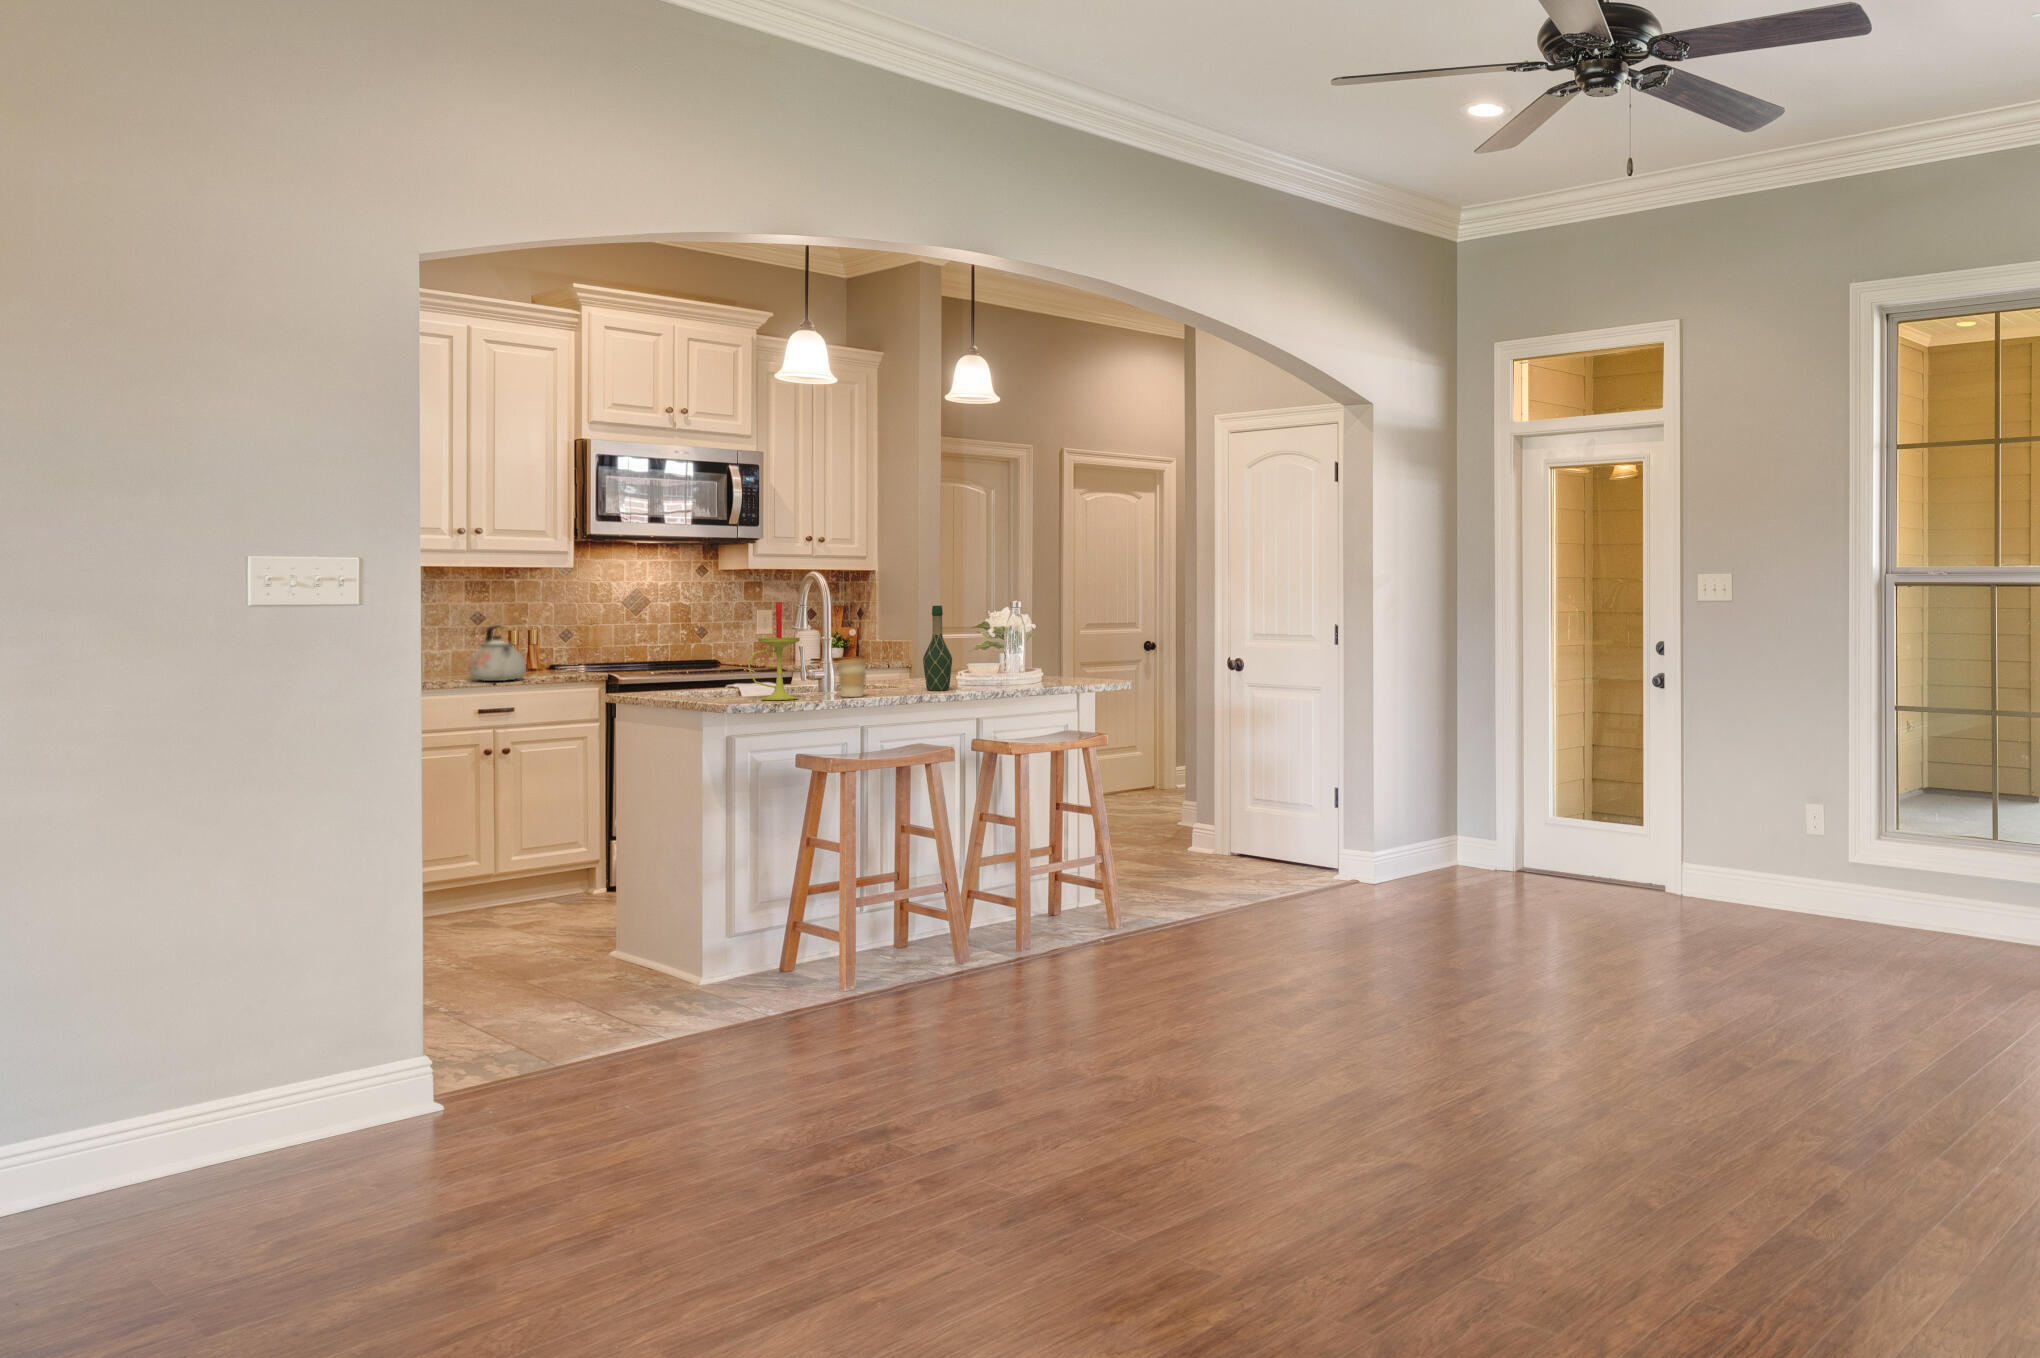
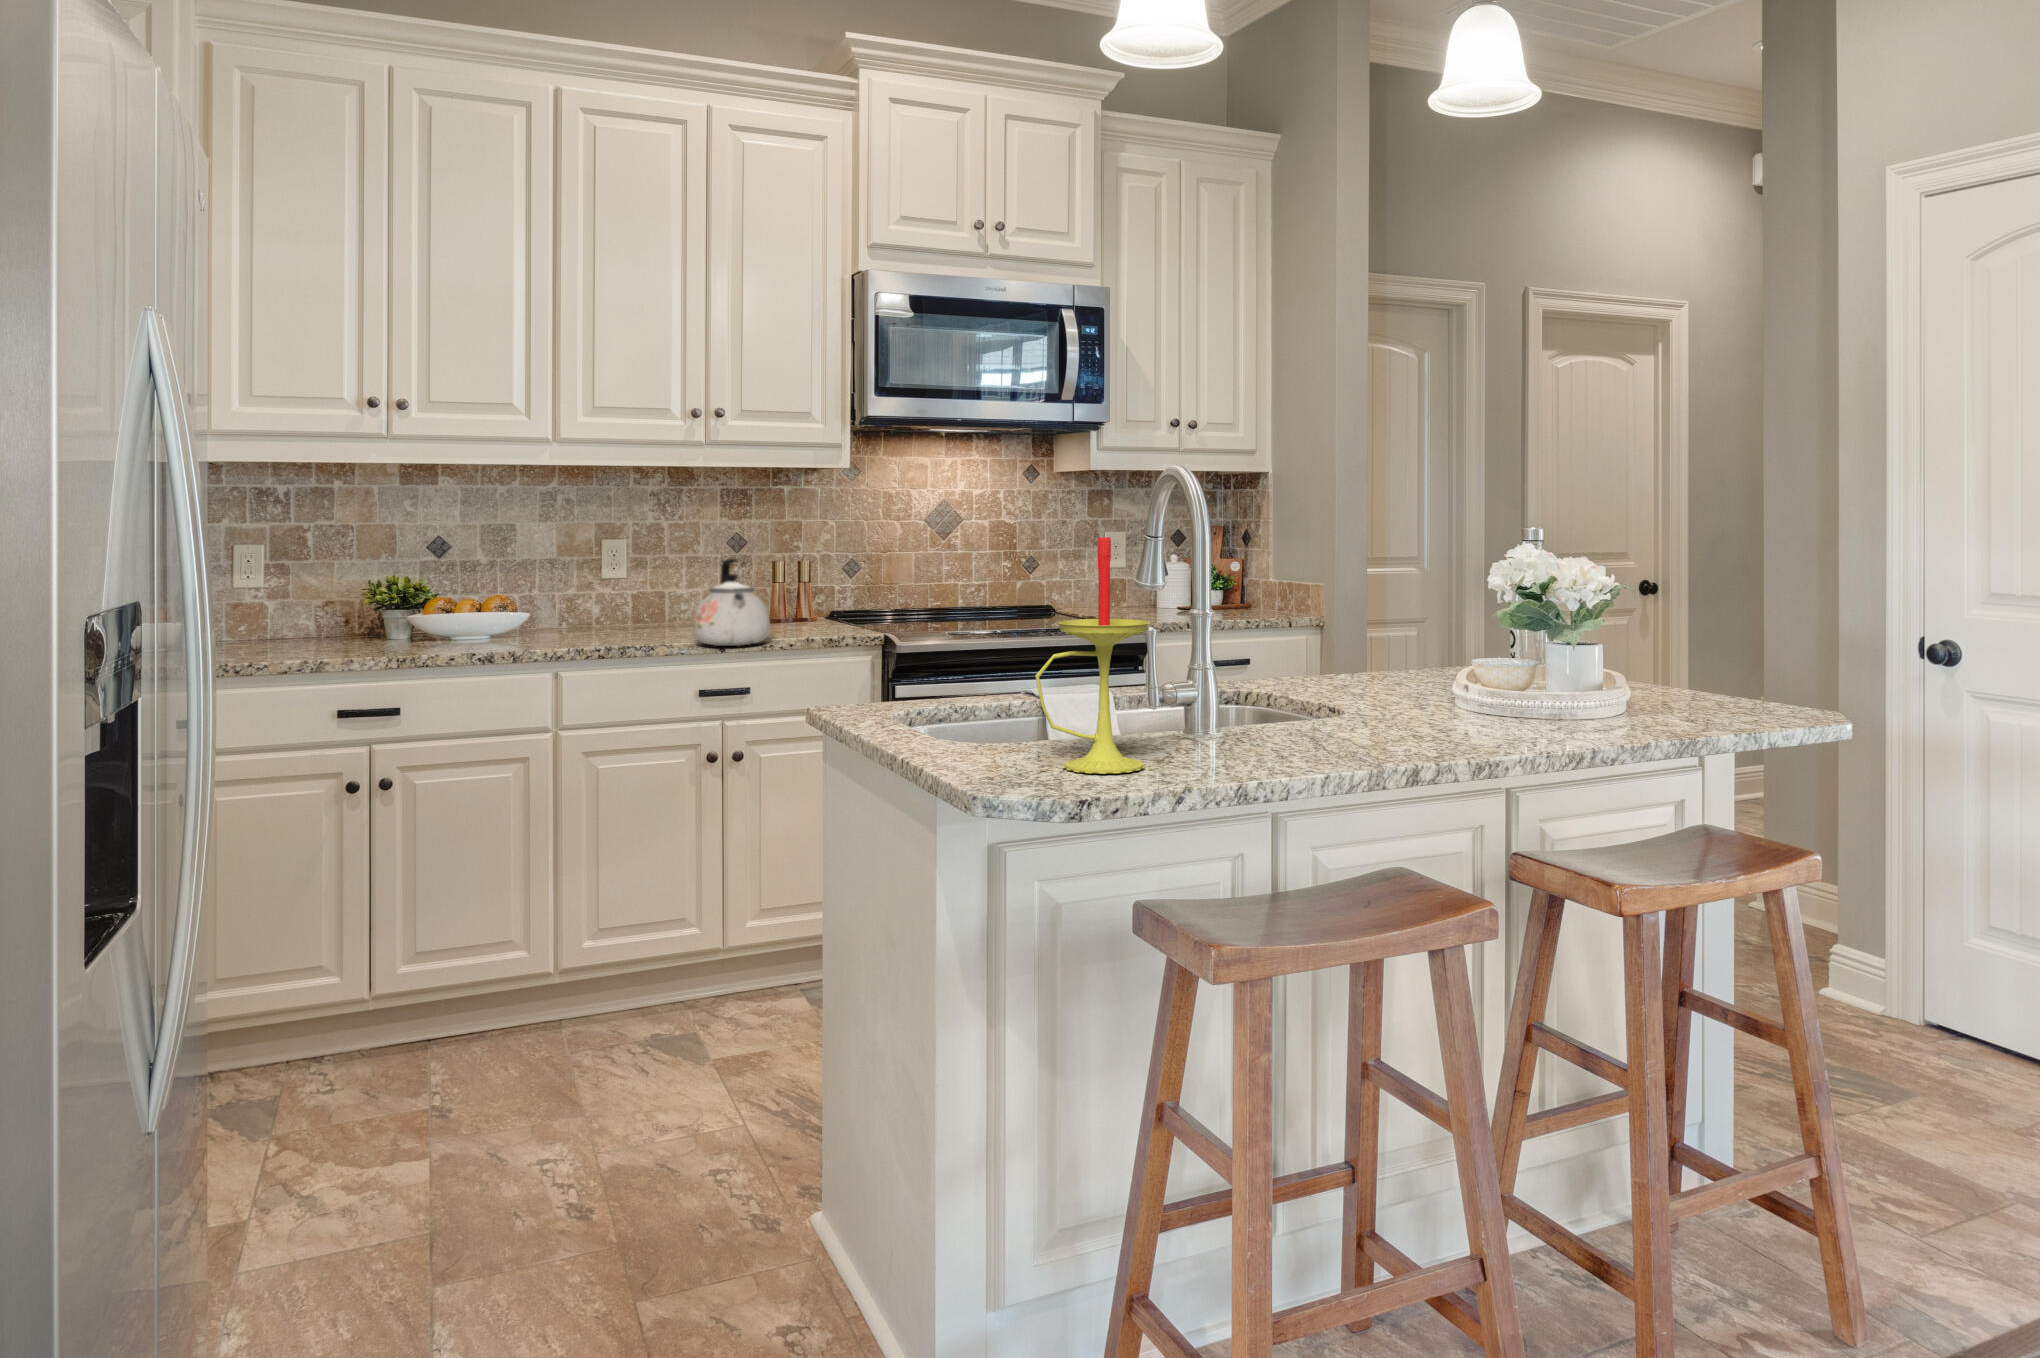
wine bottle: present [923,606,952,690] -> none [1401,542,1464,735]
coffee cup: present [838,657,867,697] -> none [1226,666,1293,763]

